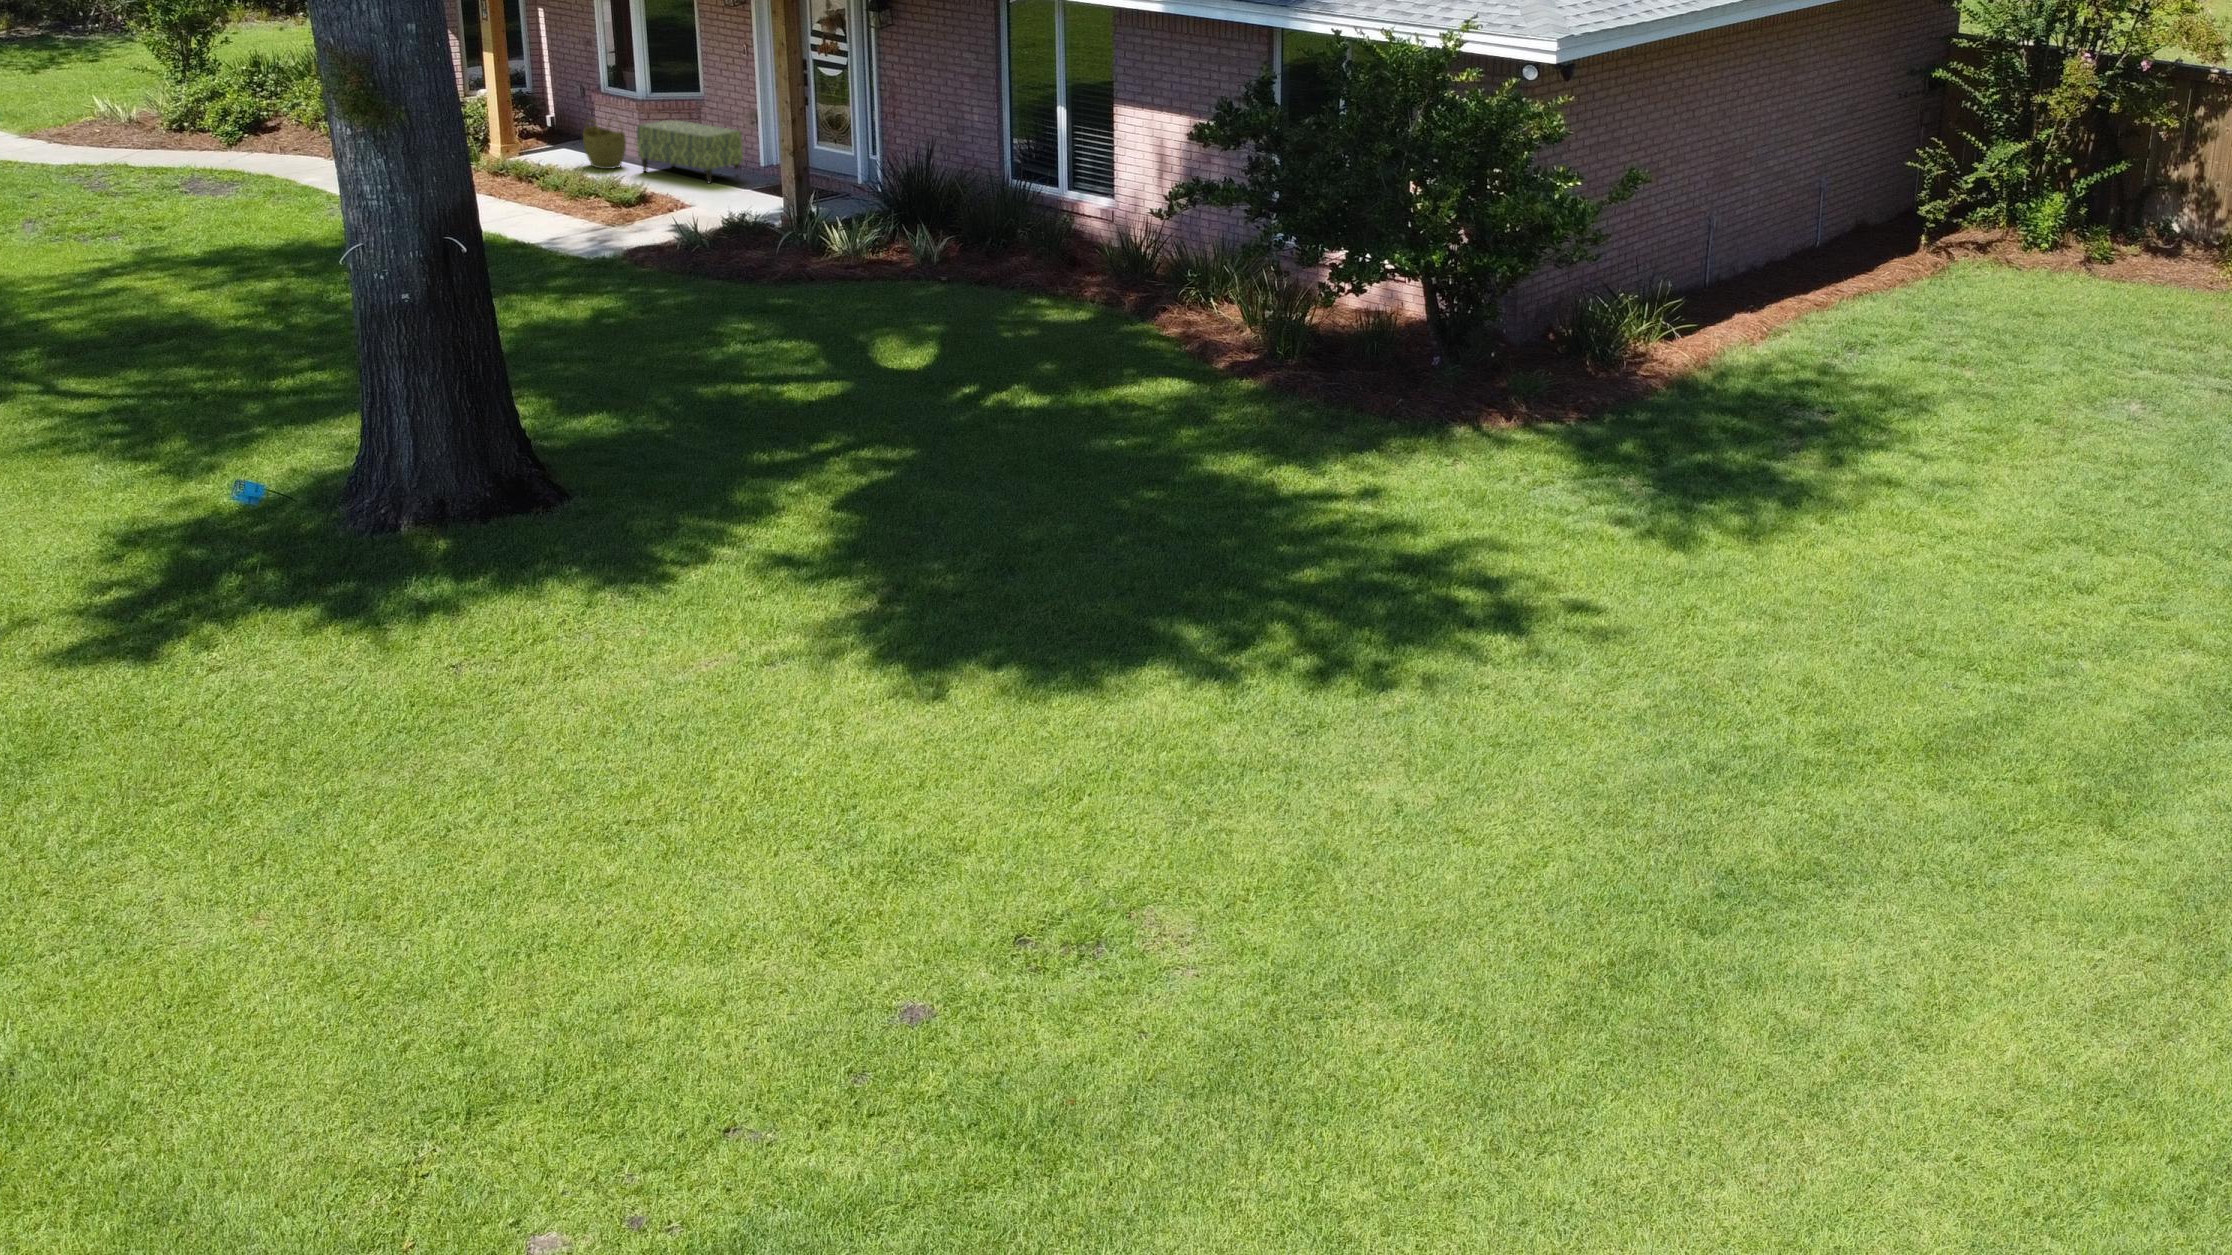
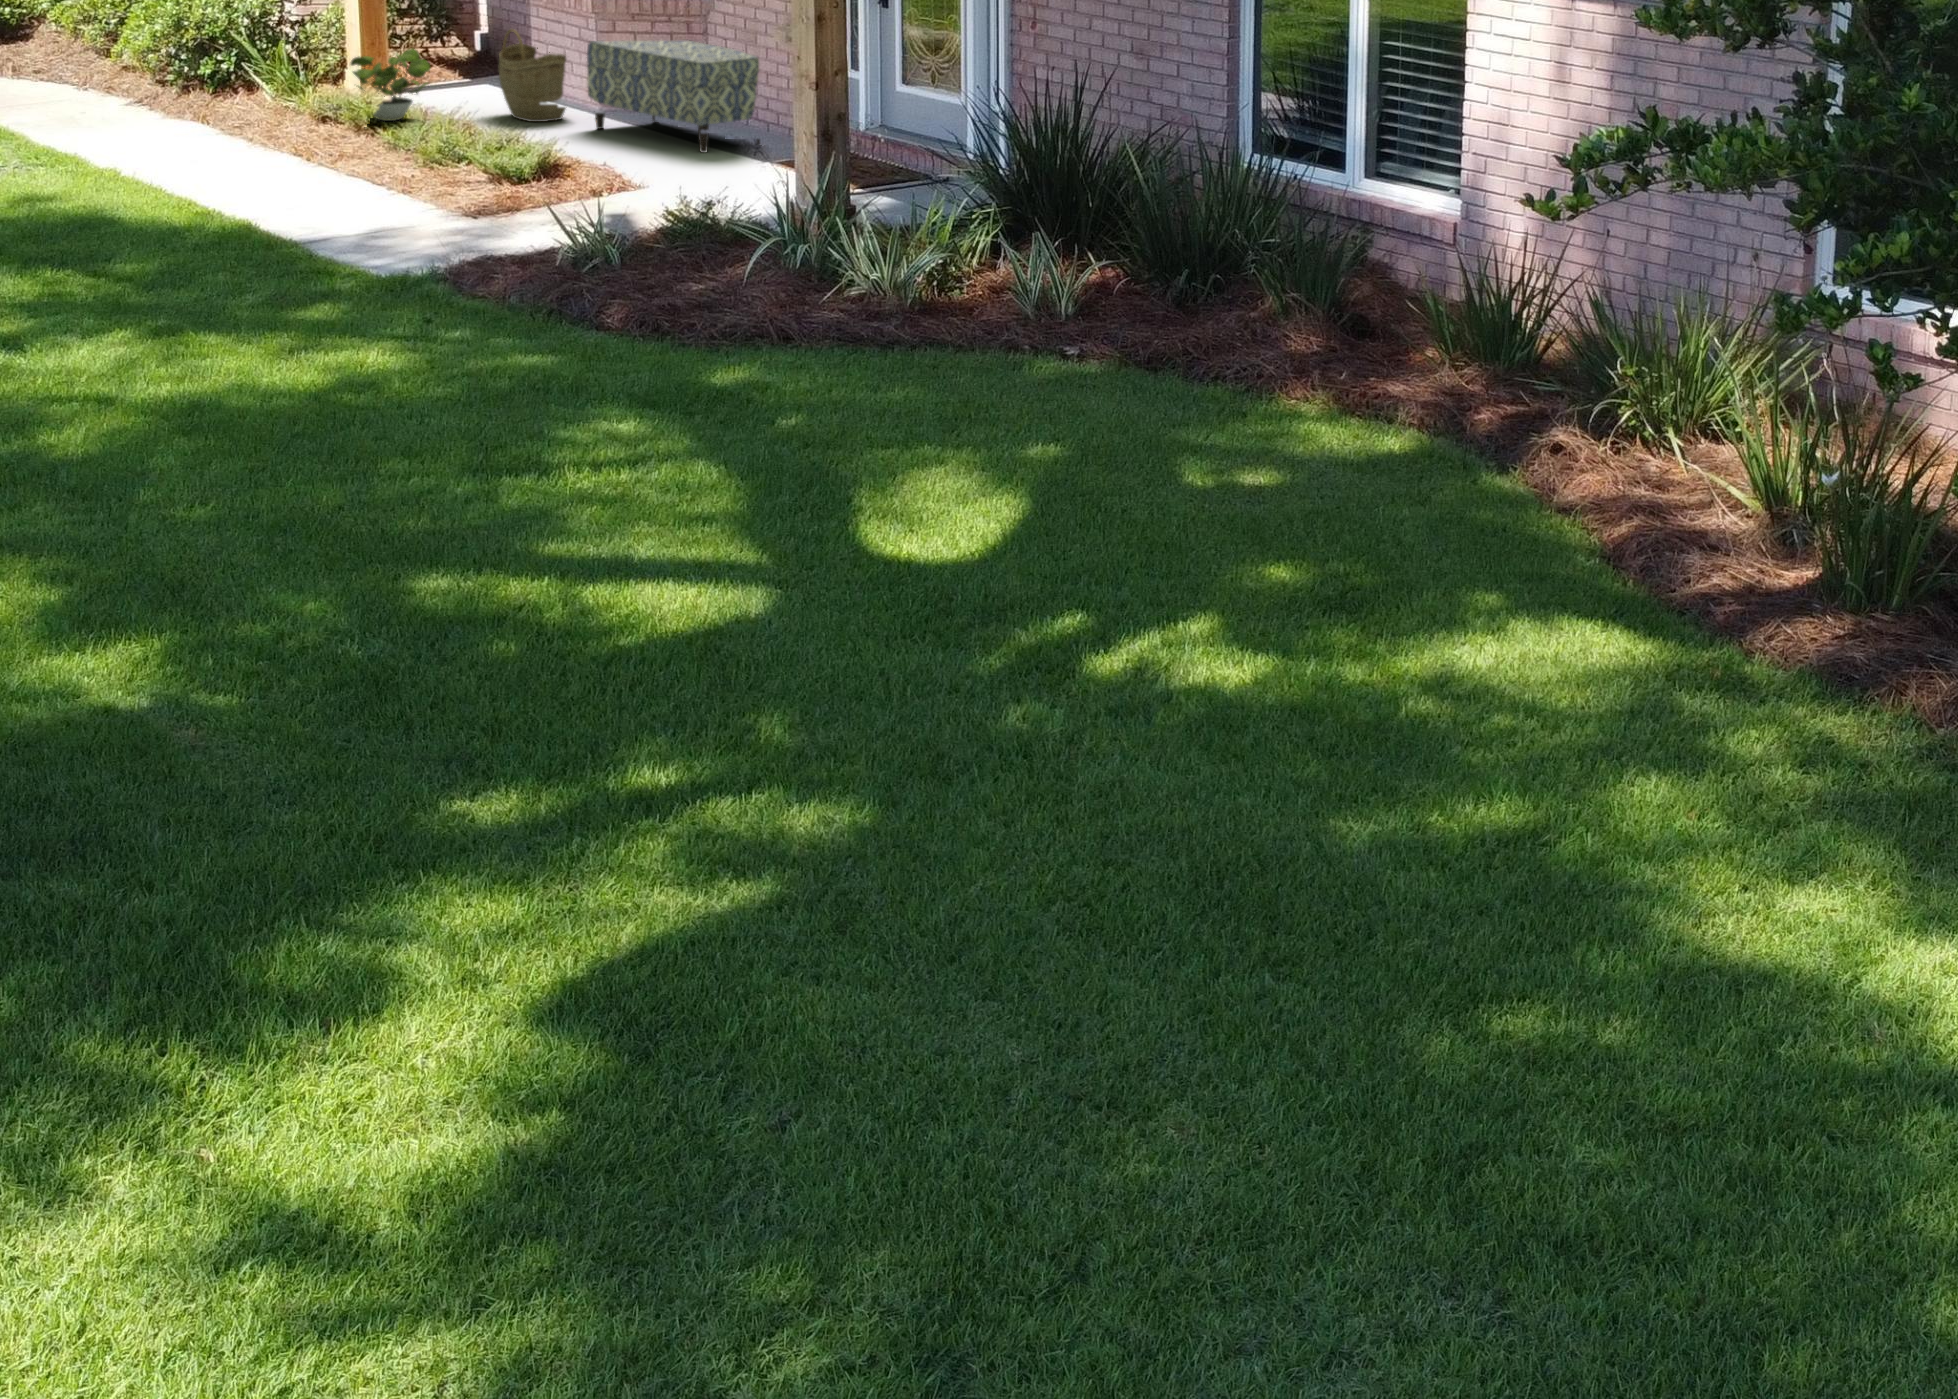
potted plant: none [501,132,548,172] -> present [351,49,430,121]

